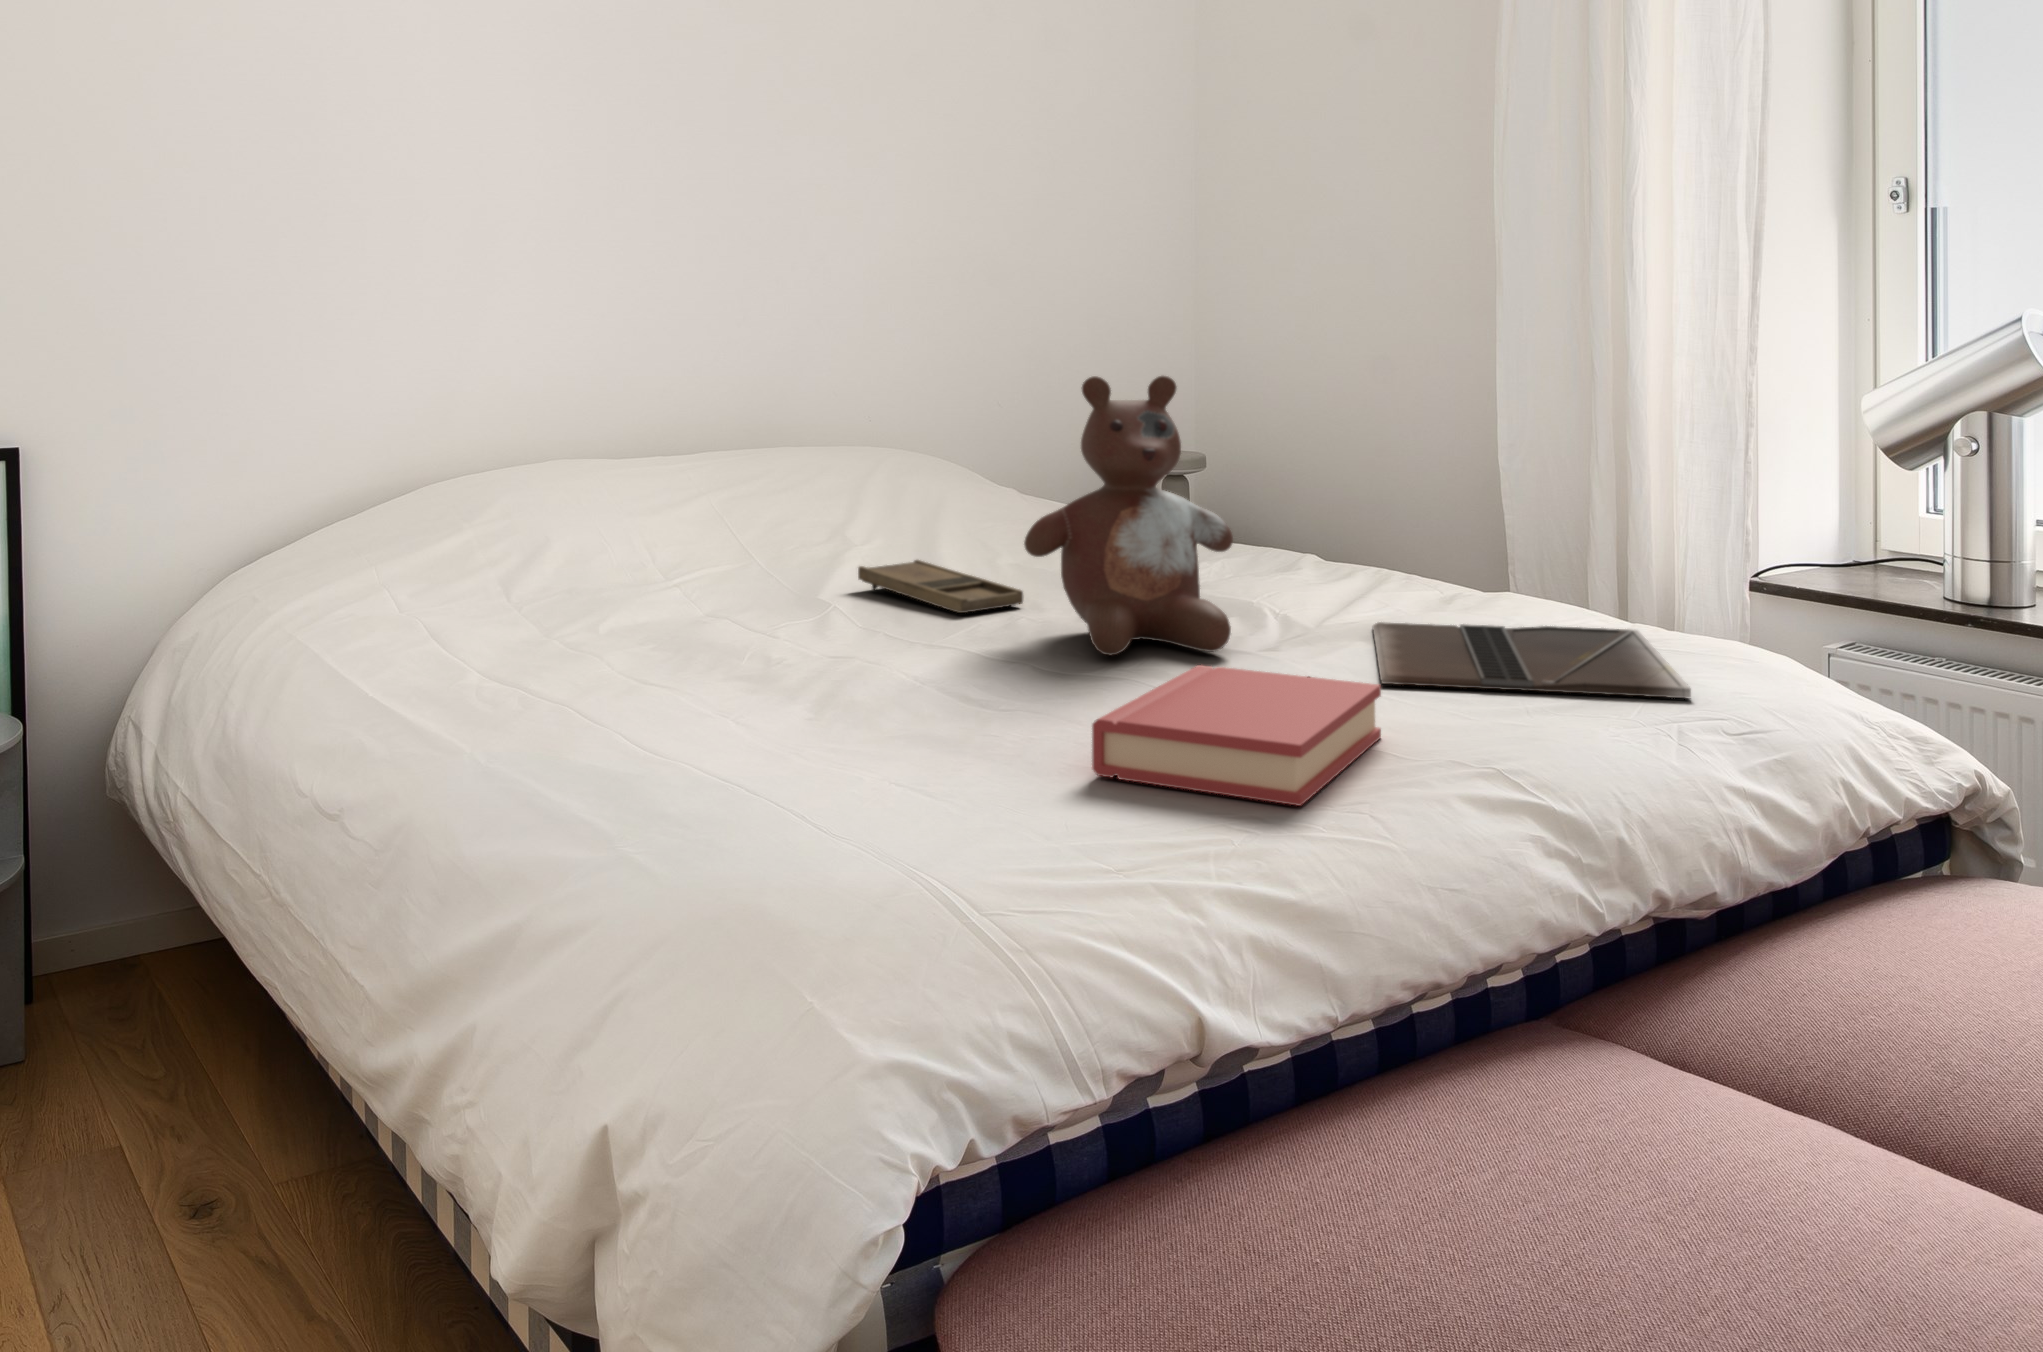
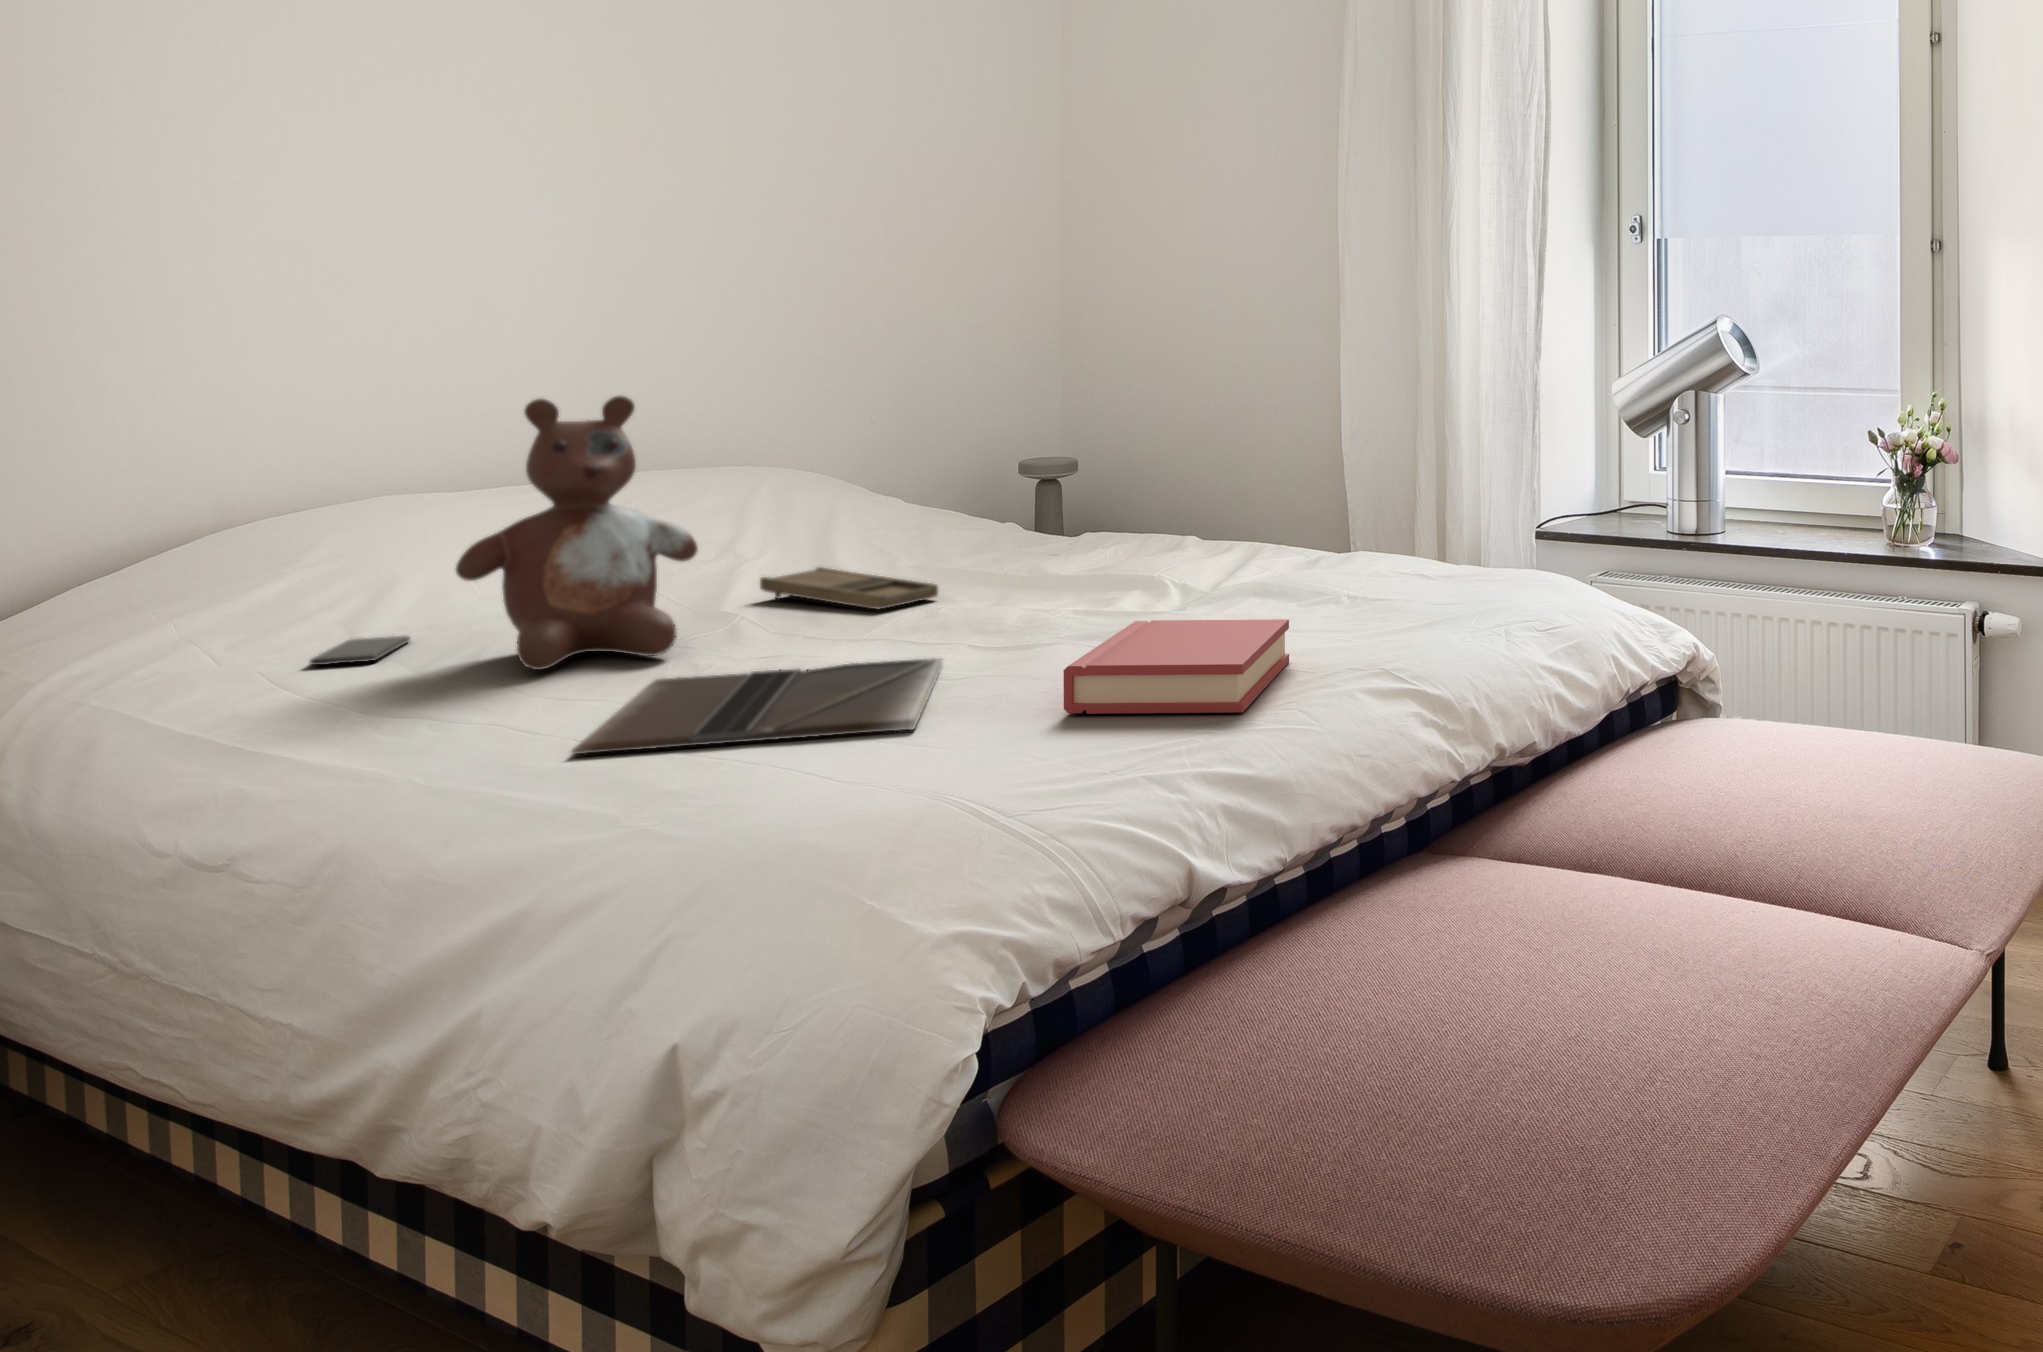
stuffed bear: present [1024,376,1233,655] -> present [456,395,698,670]
smartphone: none [467,596,556,620] -> present [310,636,410,665]
laptop: present [1373,622,1691,699] -> present [572,658,943,754]

